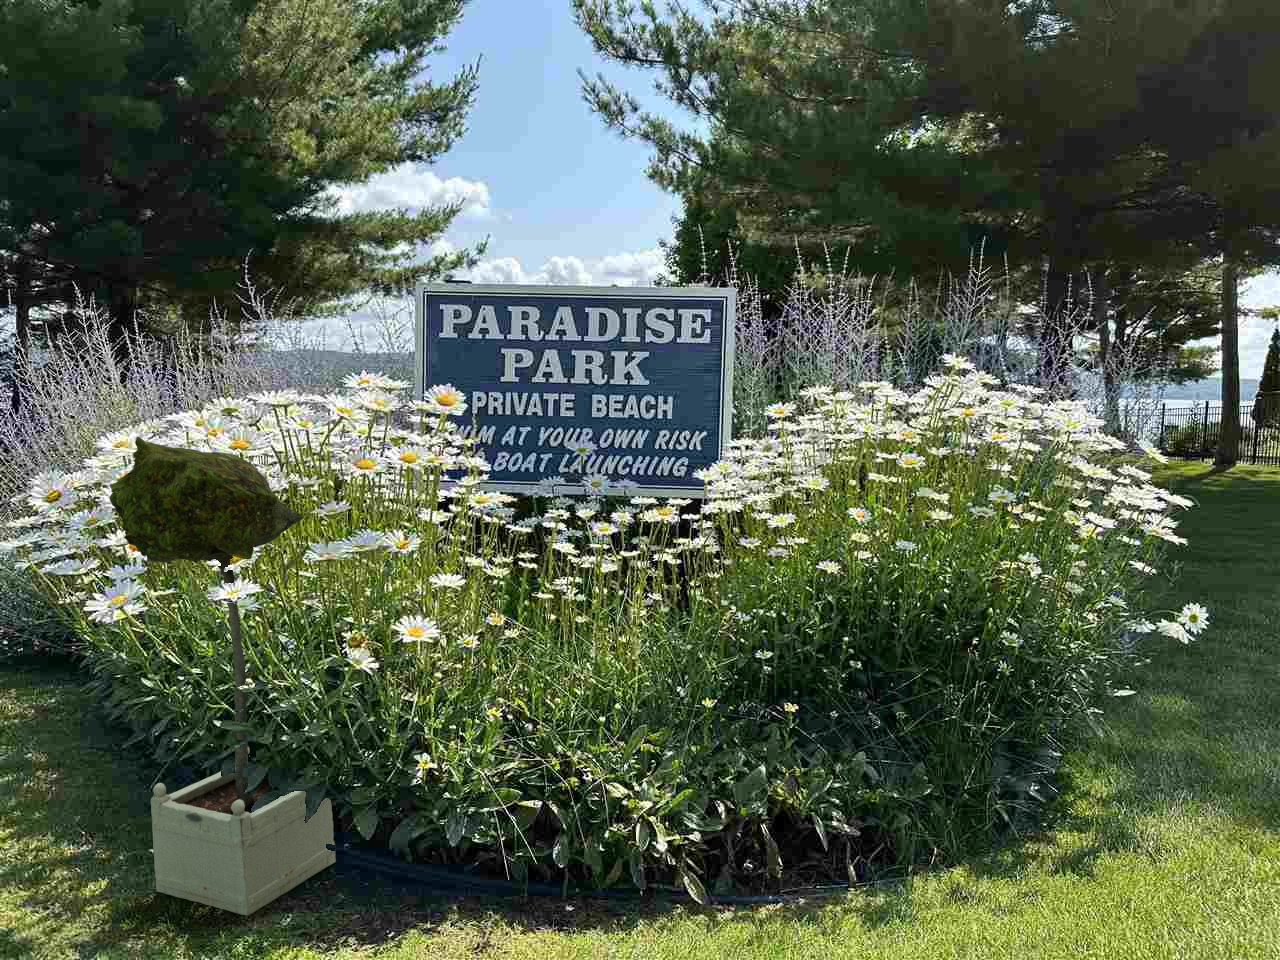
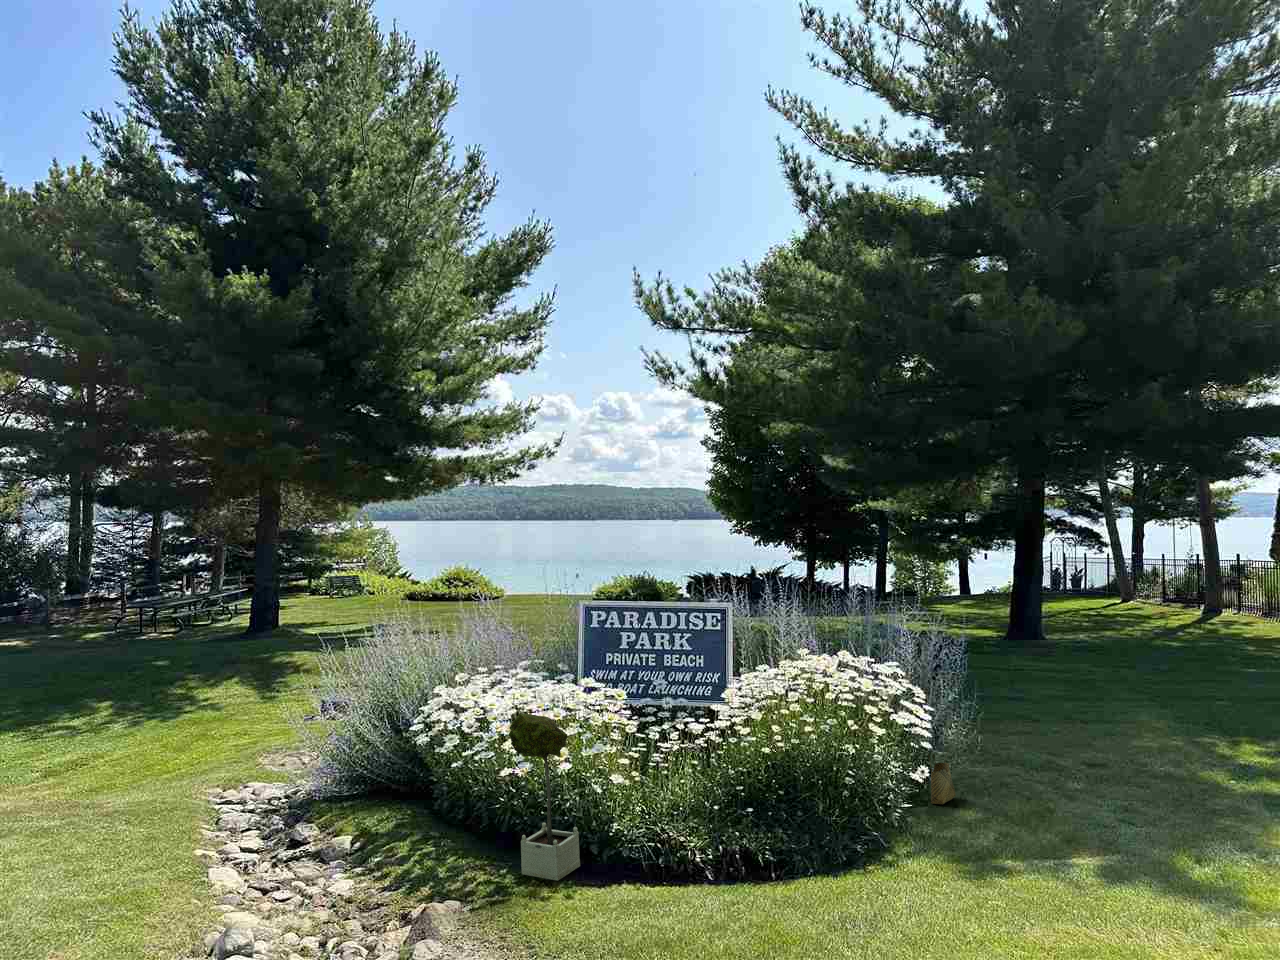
woven basket: none [1148,576,1202,695] -> present [927,748,956,804]

